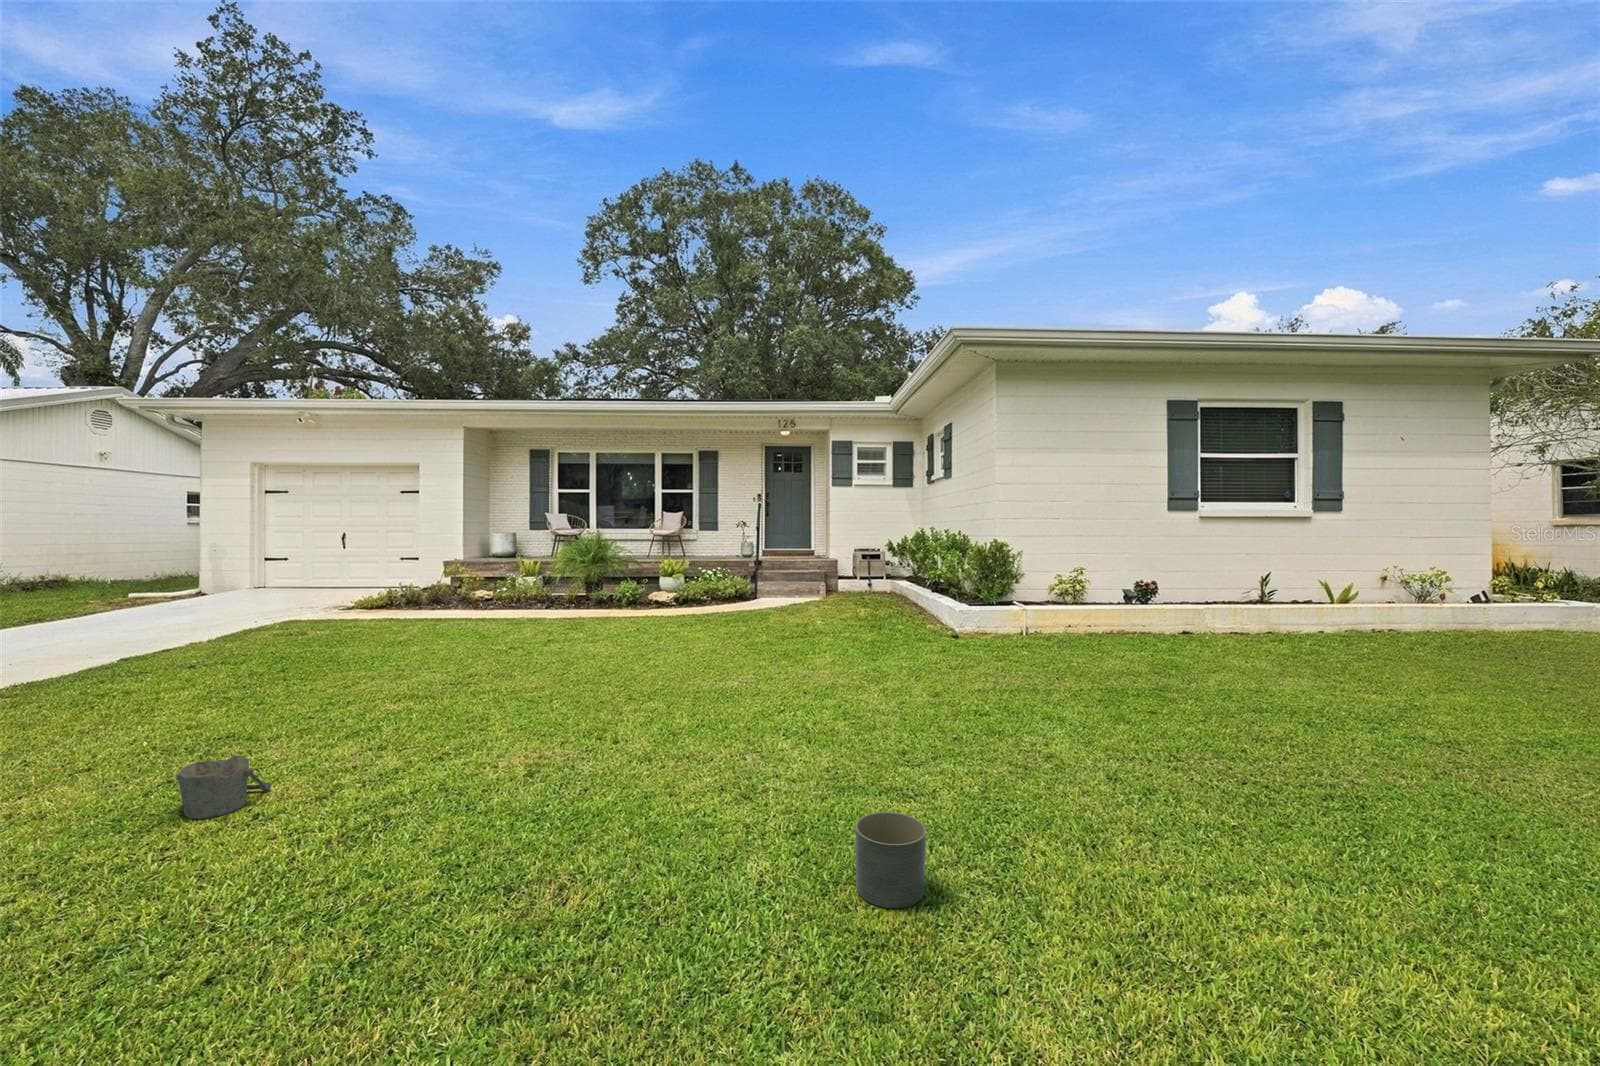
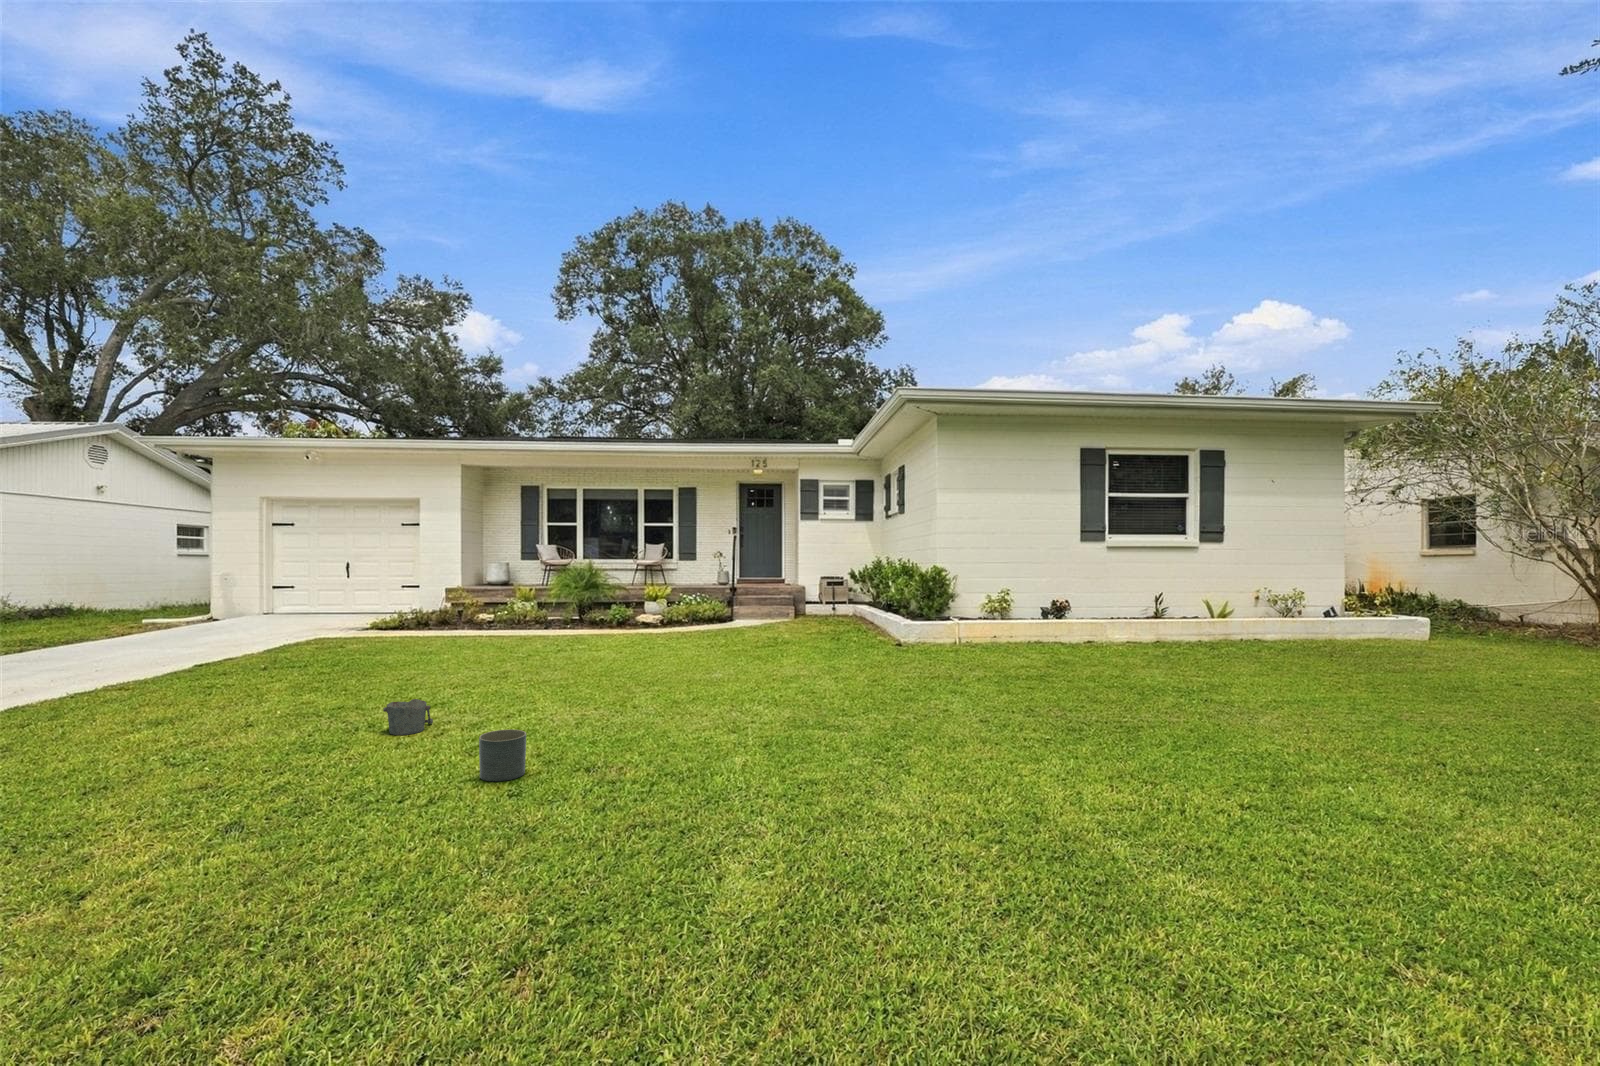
planter: present [856,812,926,909] -> present [479,729,526,781]

